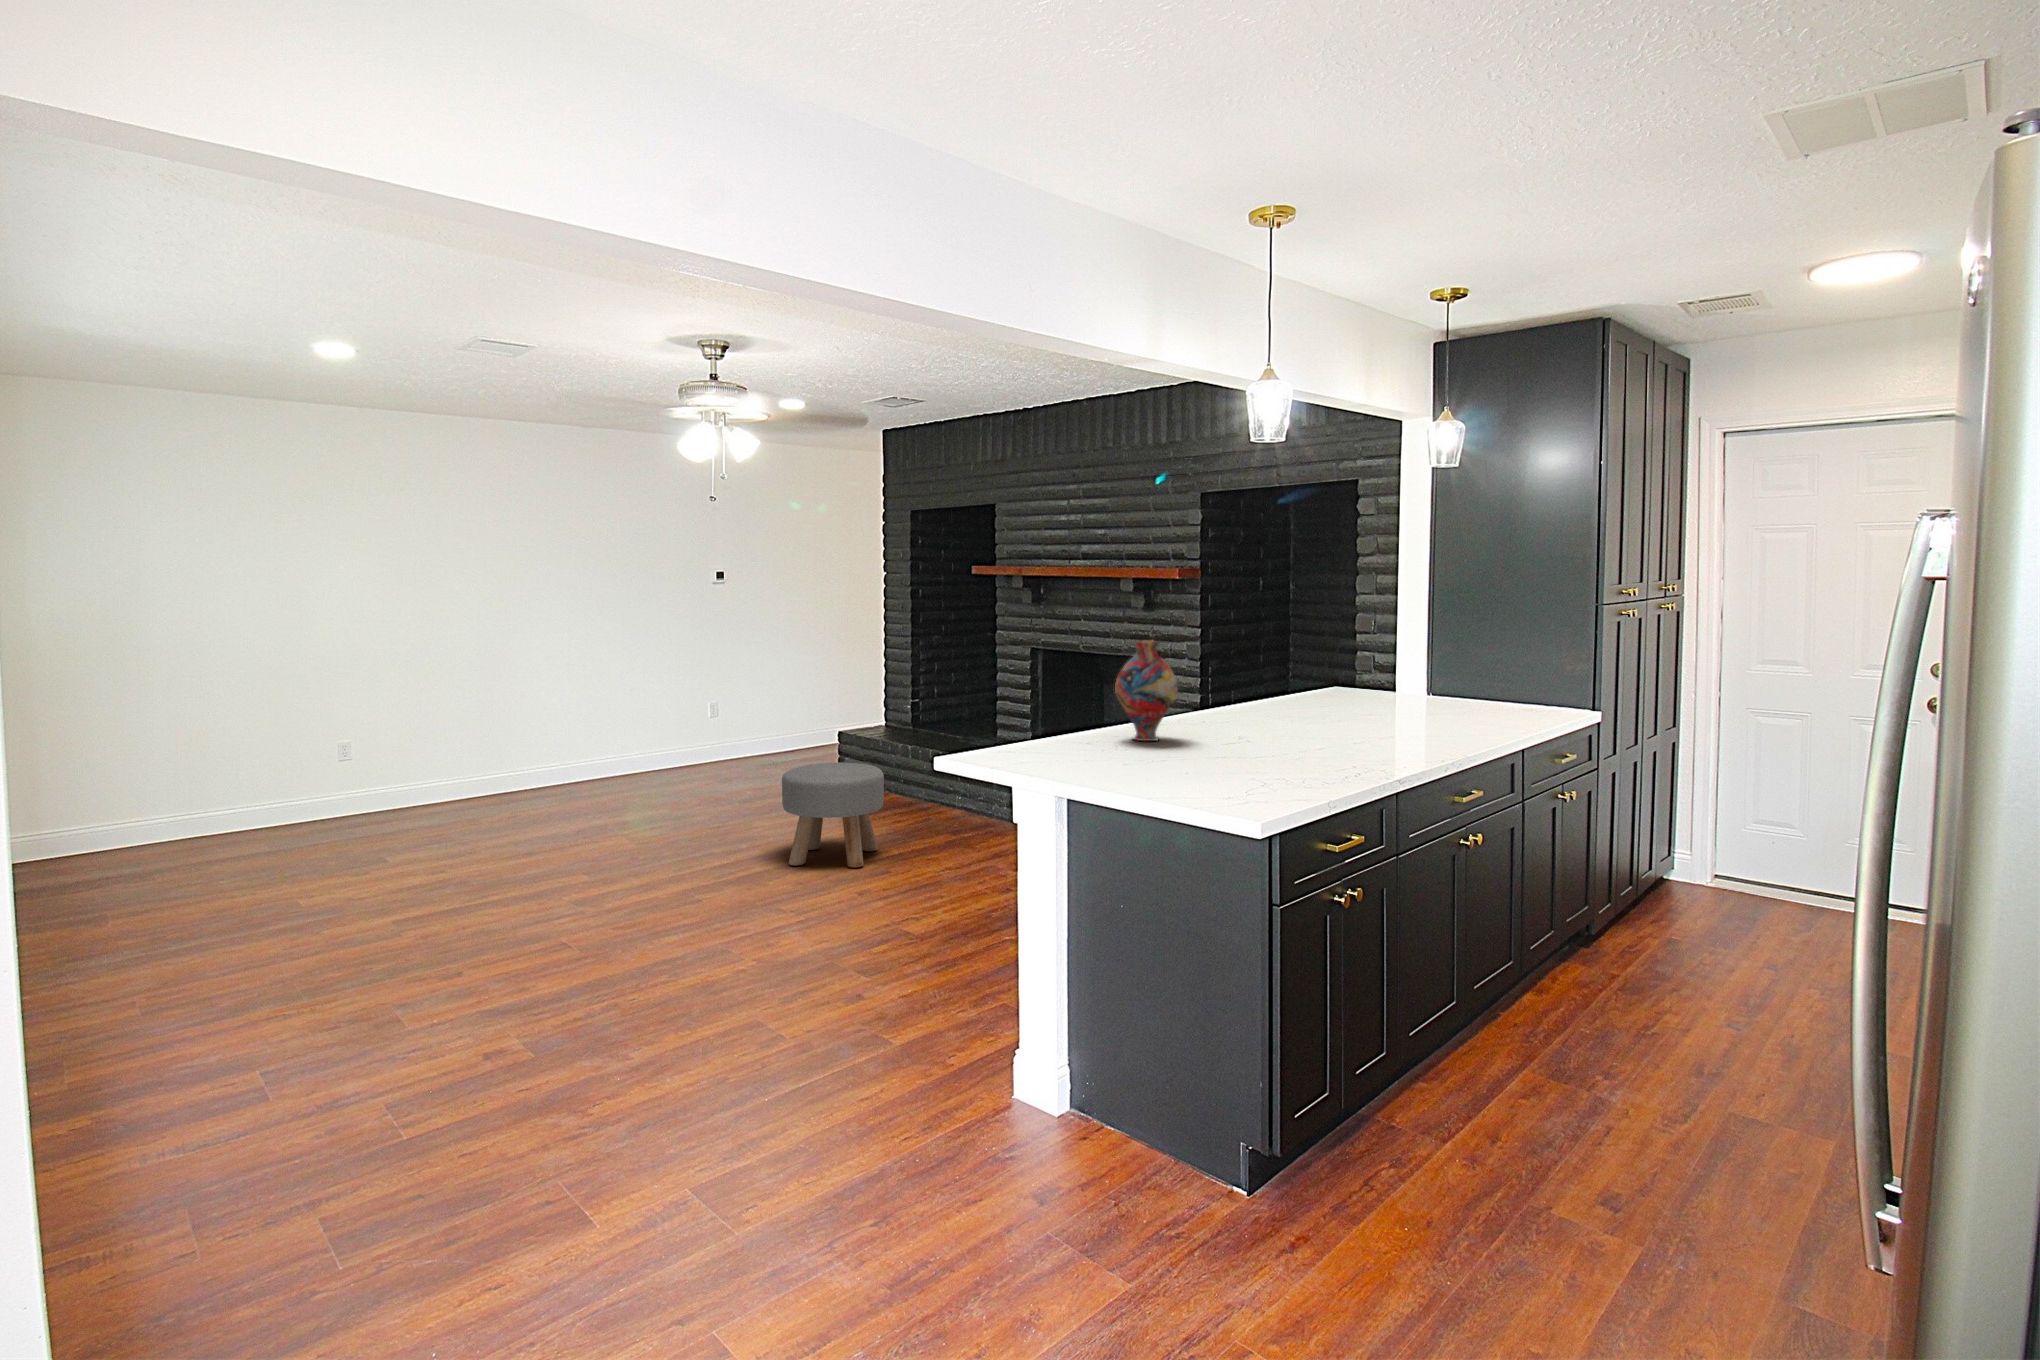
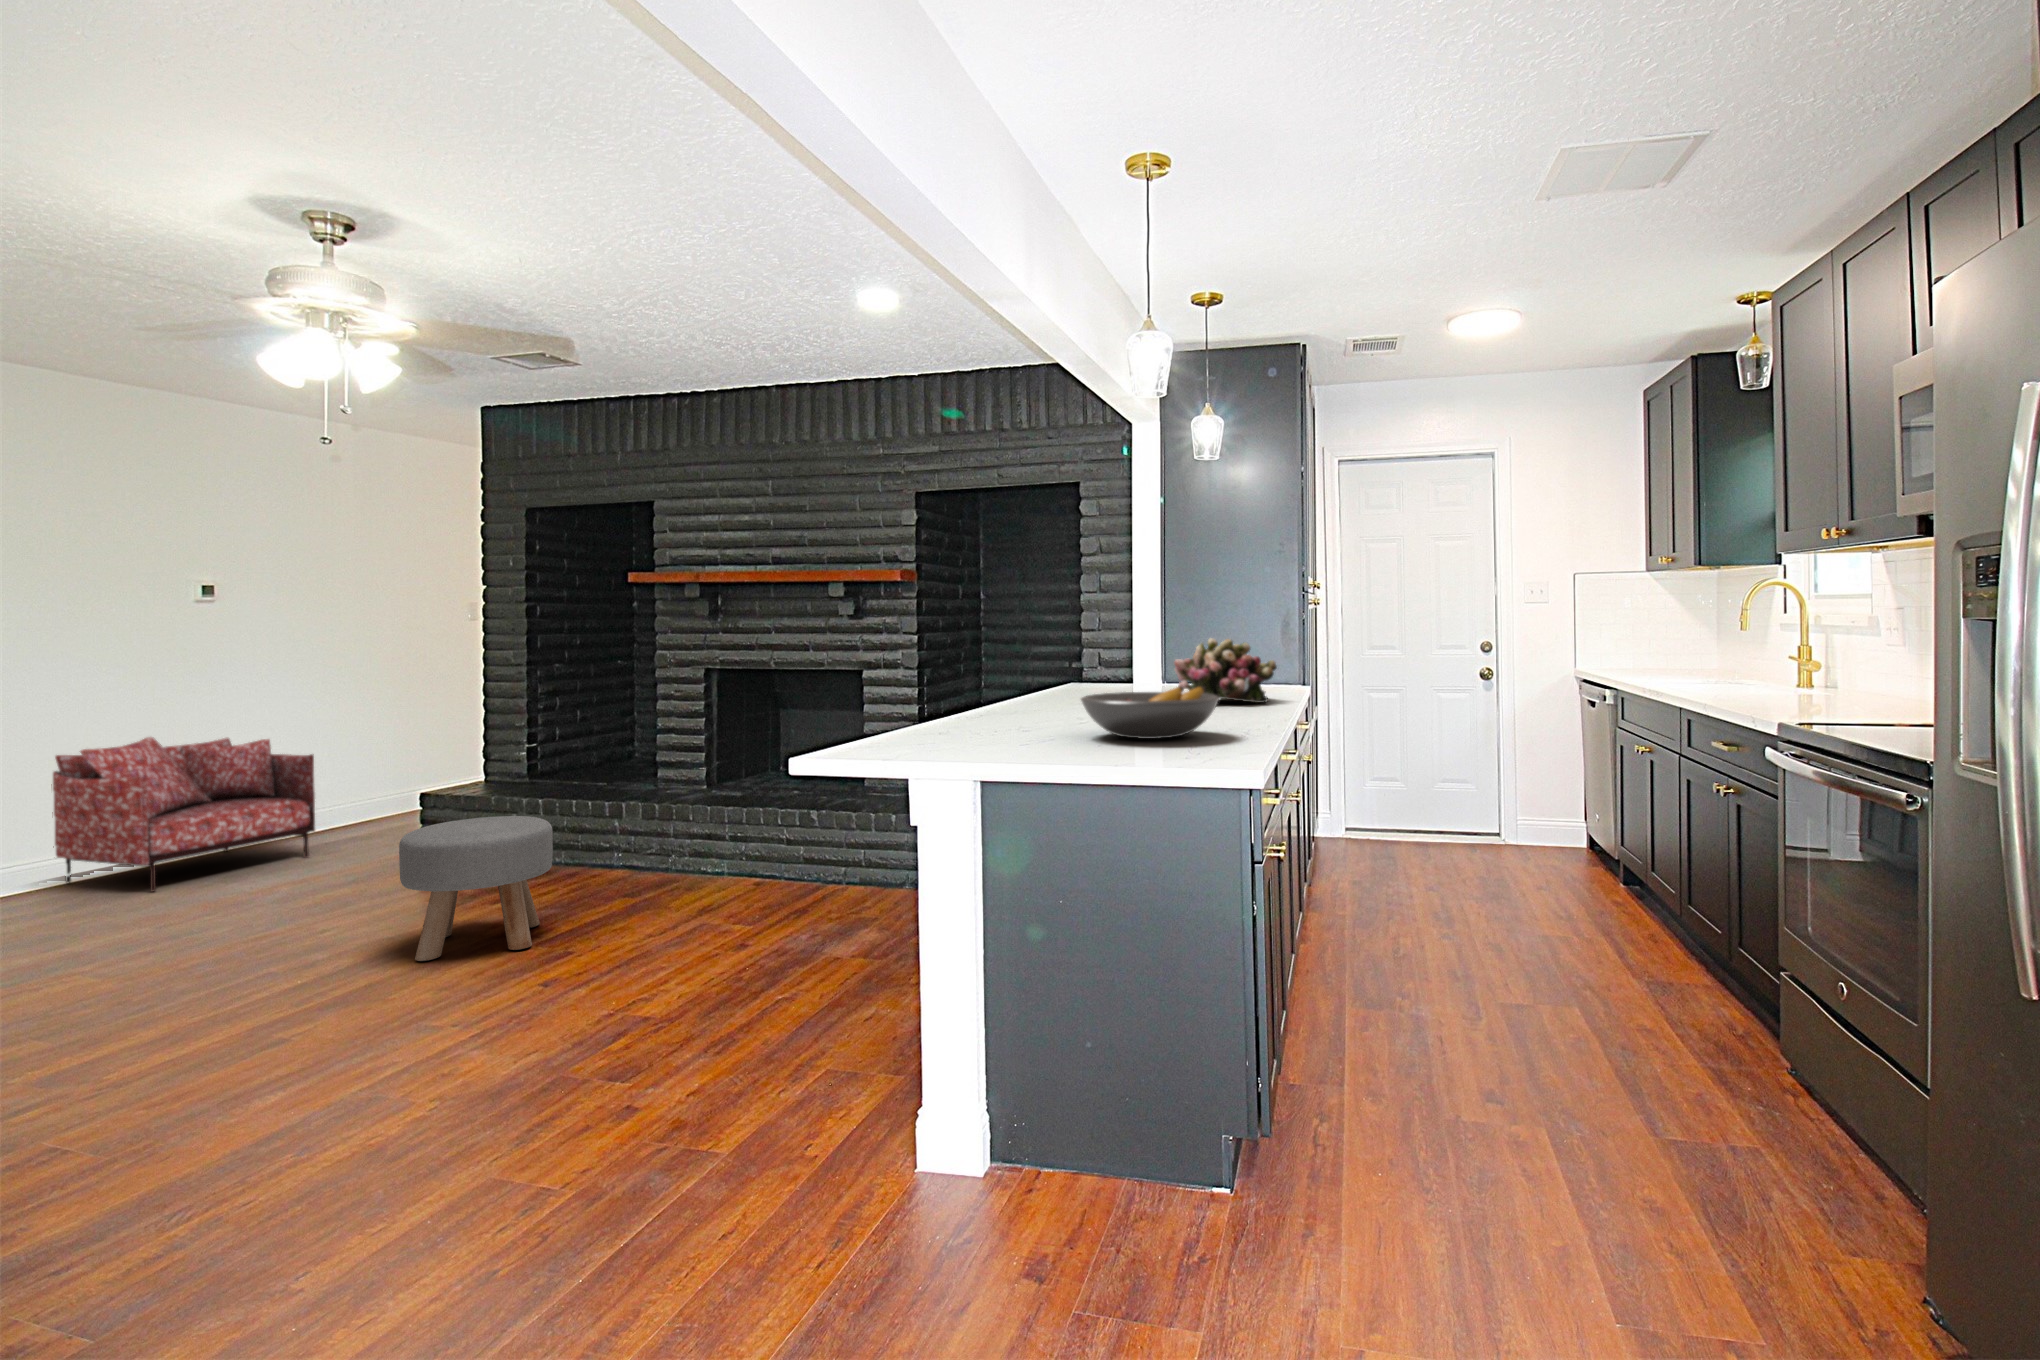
vase: present [1115,641,1178,741] -> none [963,617,1032,728]
flower arrangement: none [1371,658,1493,730] -> present [1175,638,1277,703]
armchair: none [628,679,772,788] -> present [51,737,315,891]
fruit bowl: none [1188,719,1324,768] -> present [1081,686,1220,739]

